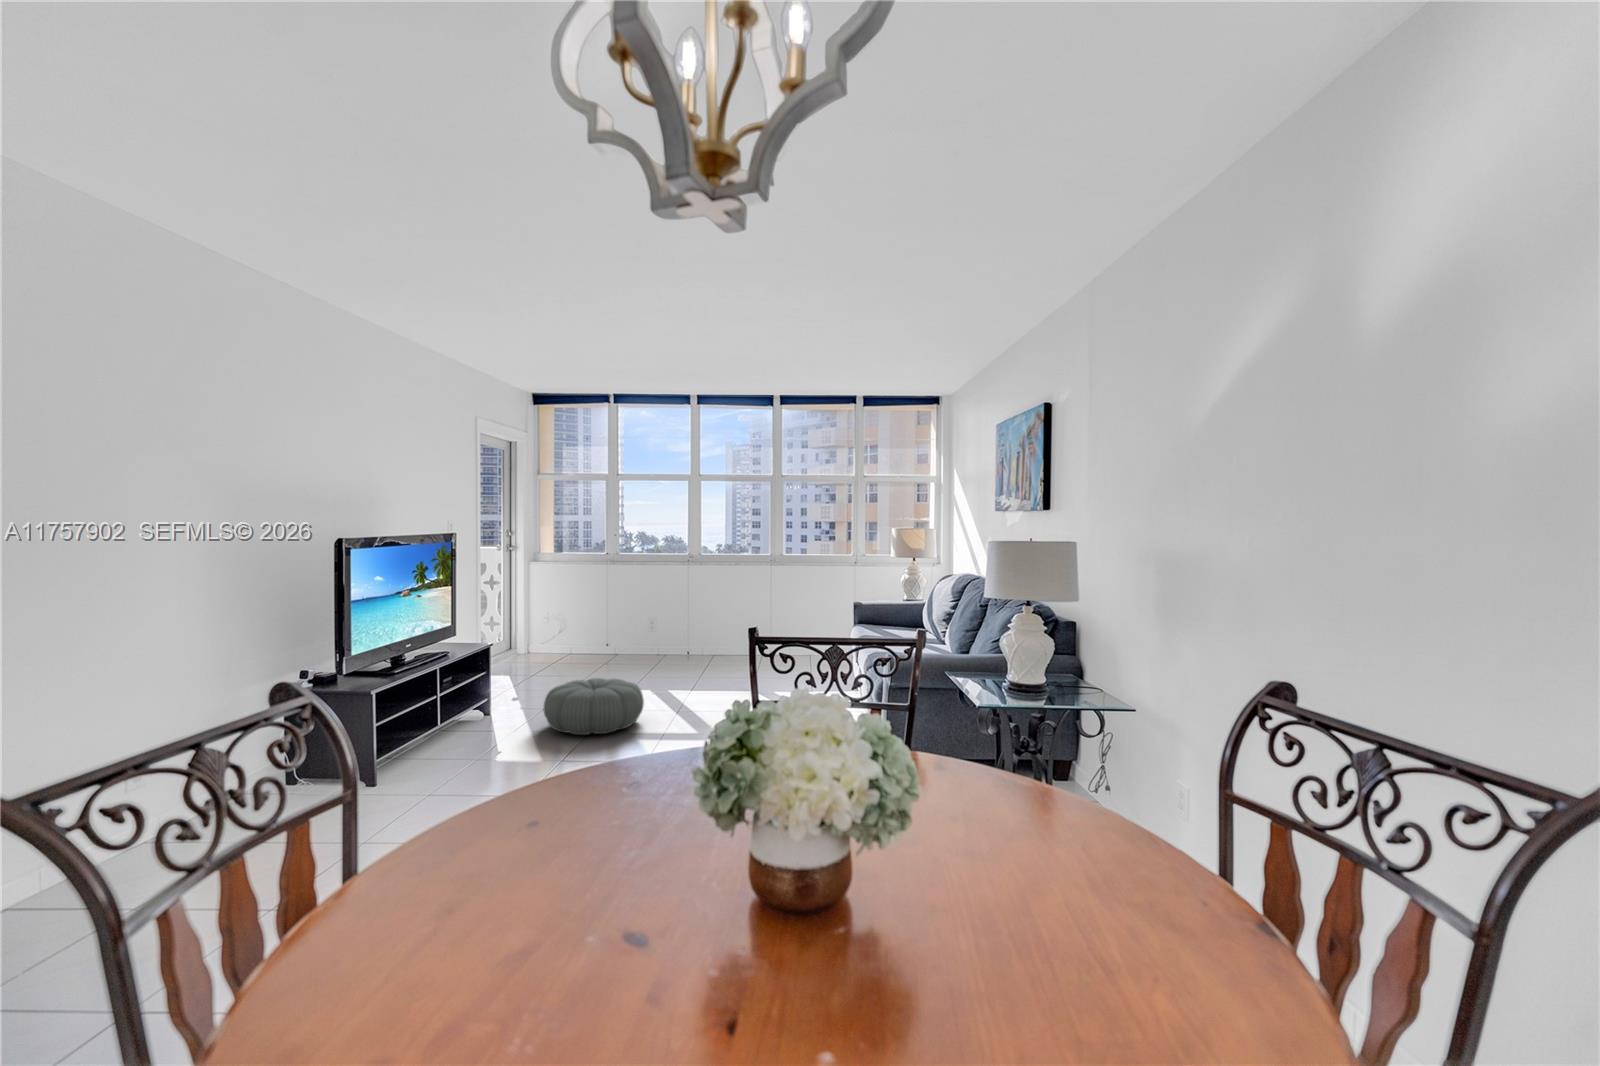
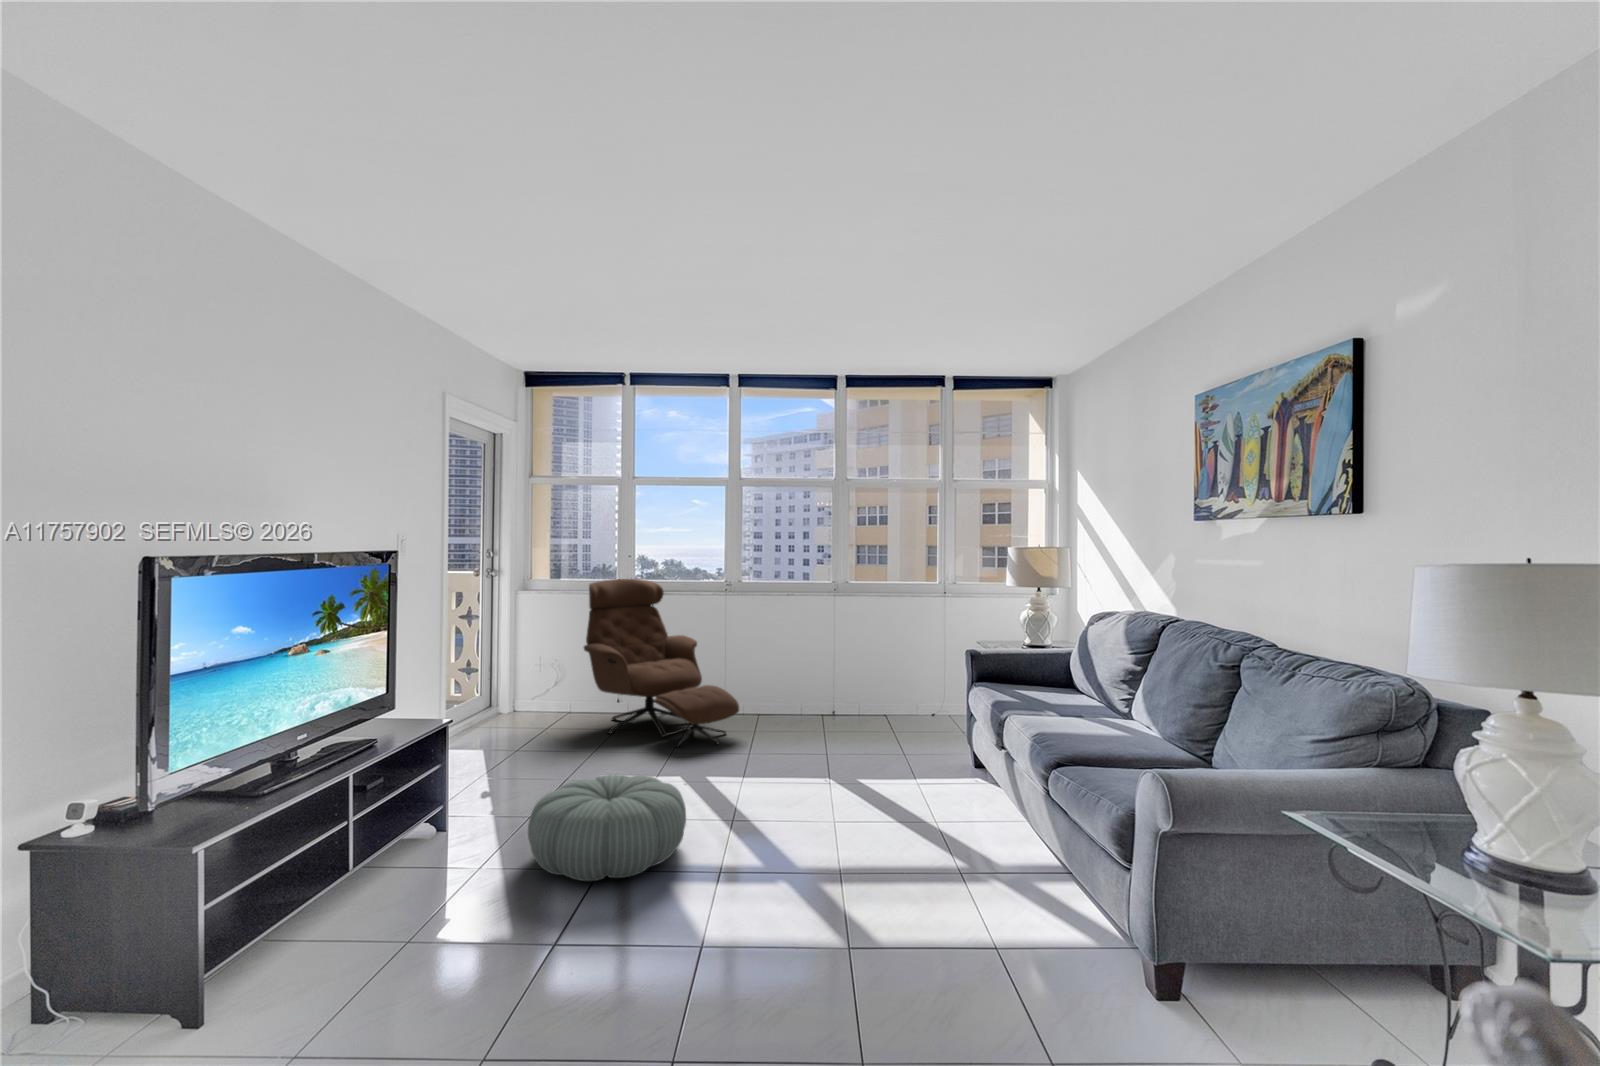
lounge chair: none [580,552,695,673] -> present [584,579,739,747]

